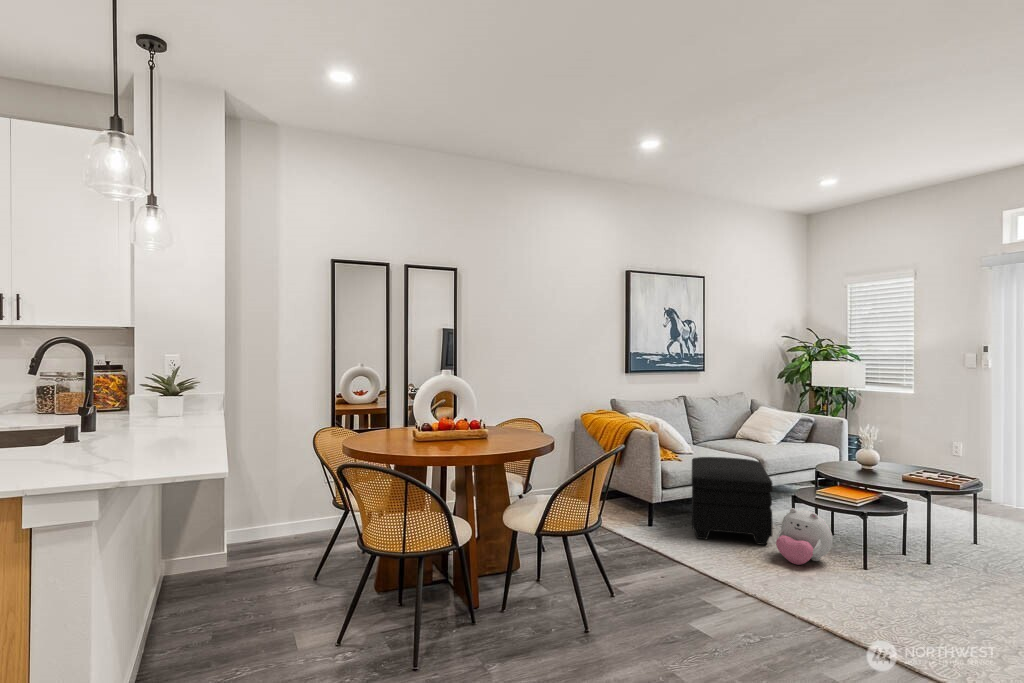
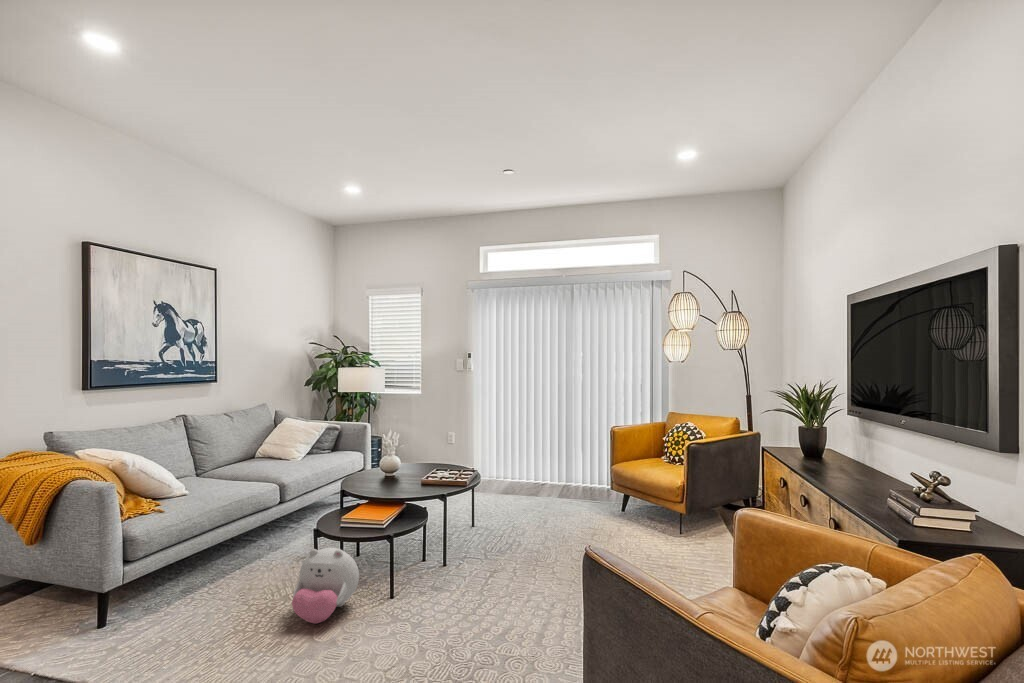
ottoman: present [692,457,773,545] -> none [170,488,289,627]

